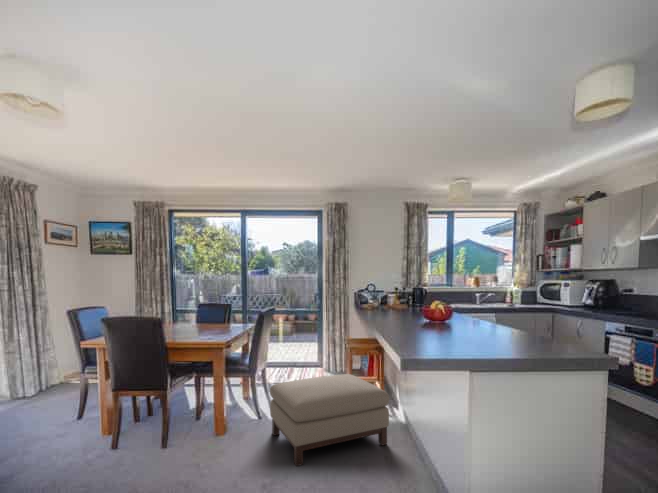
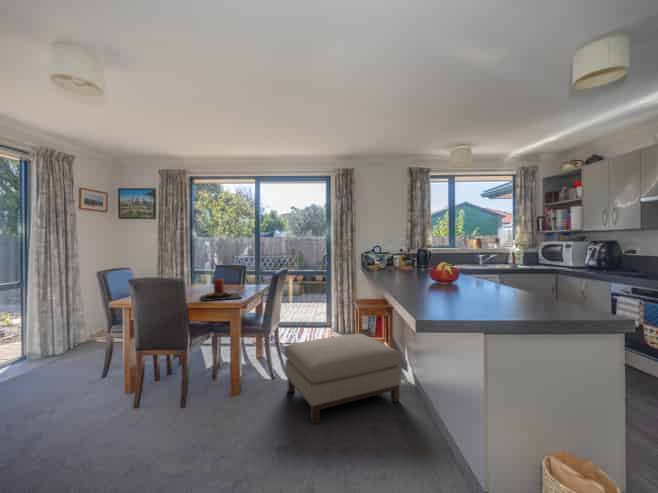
candle: none [187,315,228,338] -> present [202,279,241,301]

